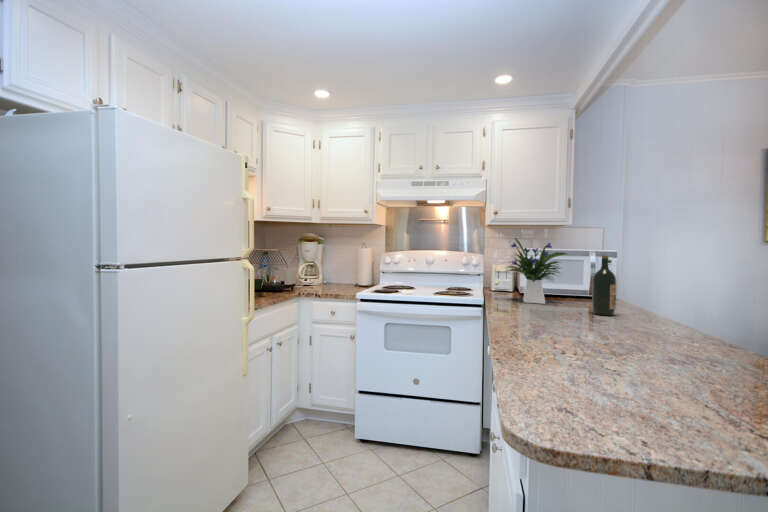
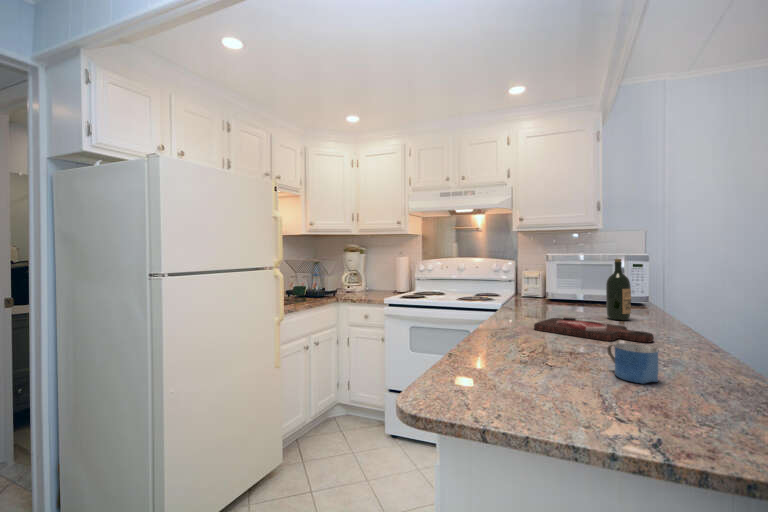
flower arrangement: present [507,238,567,304] -> none [524,243,591,309]
cutting board: none [543,314,664,339] -> present [534,317,654,343]
mug: none [666,345,729,387] -> present [607,343,659,384]

